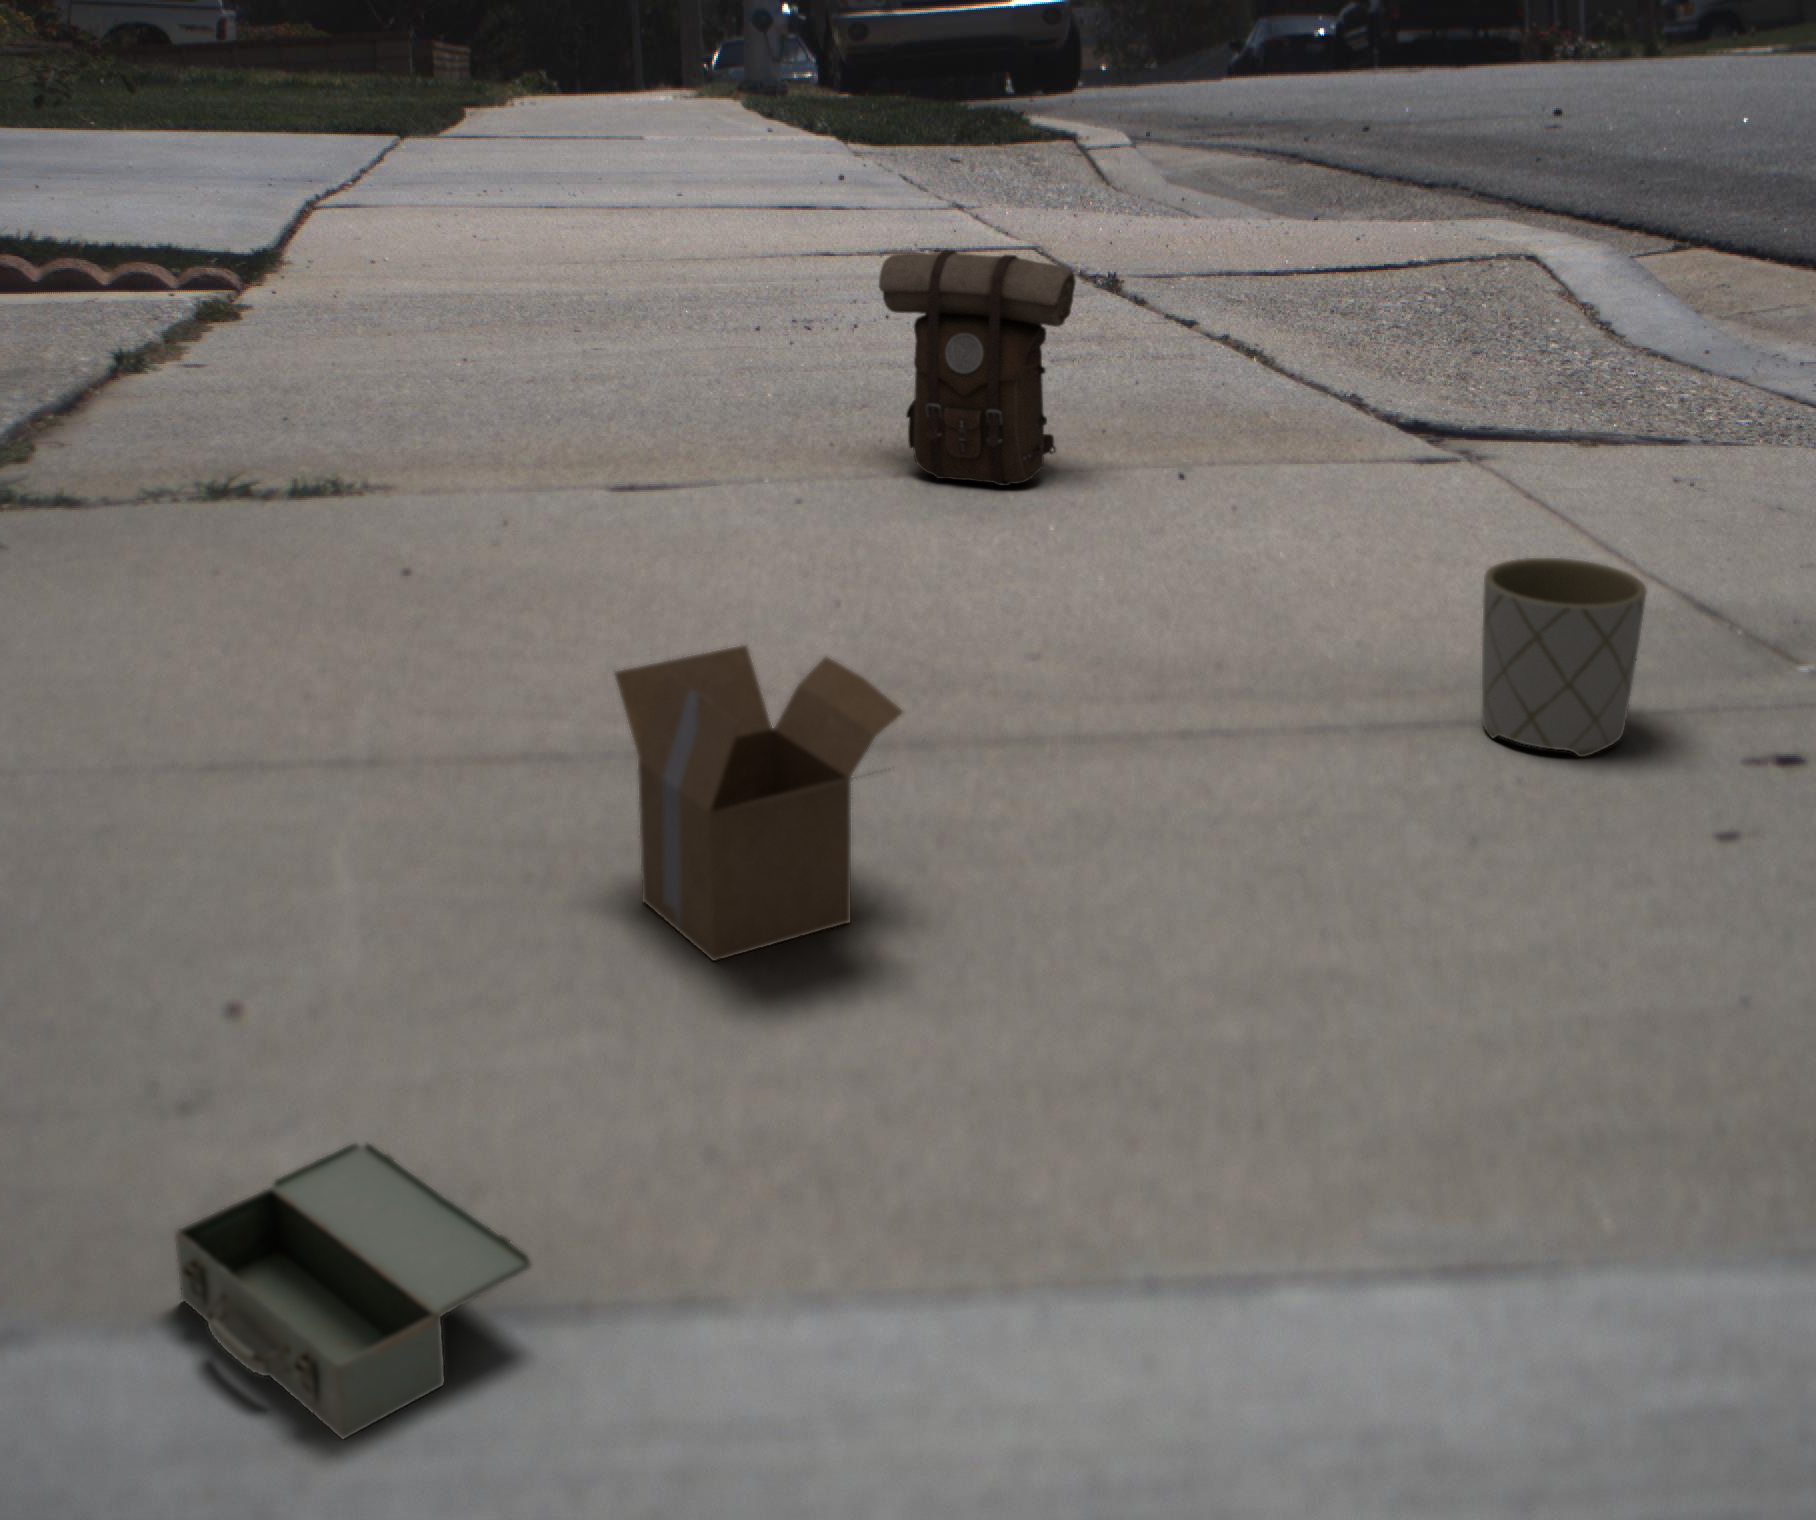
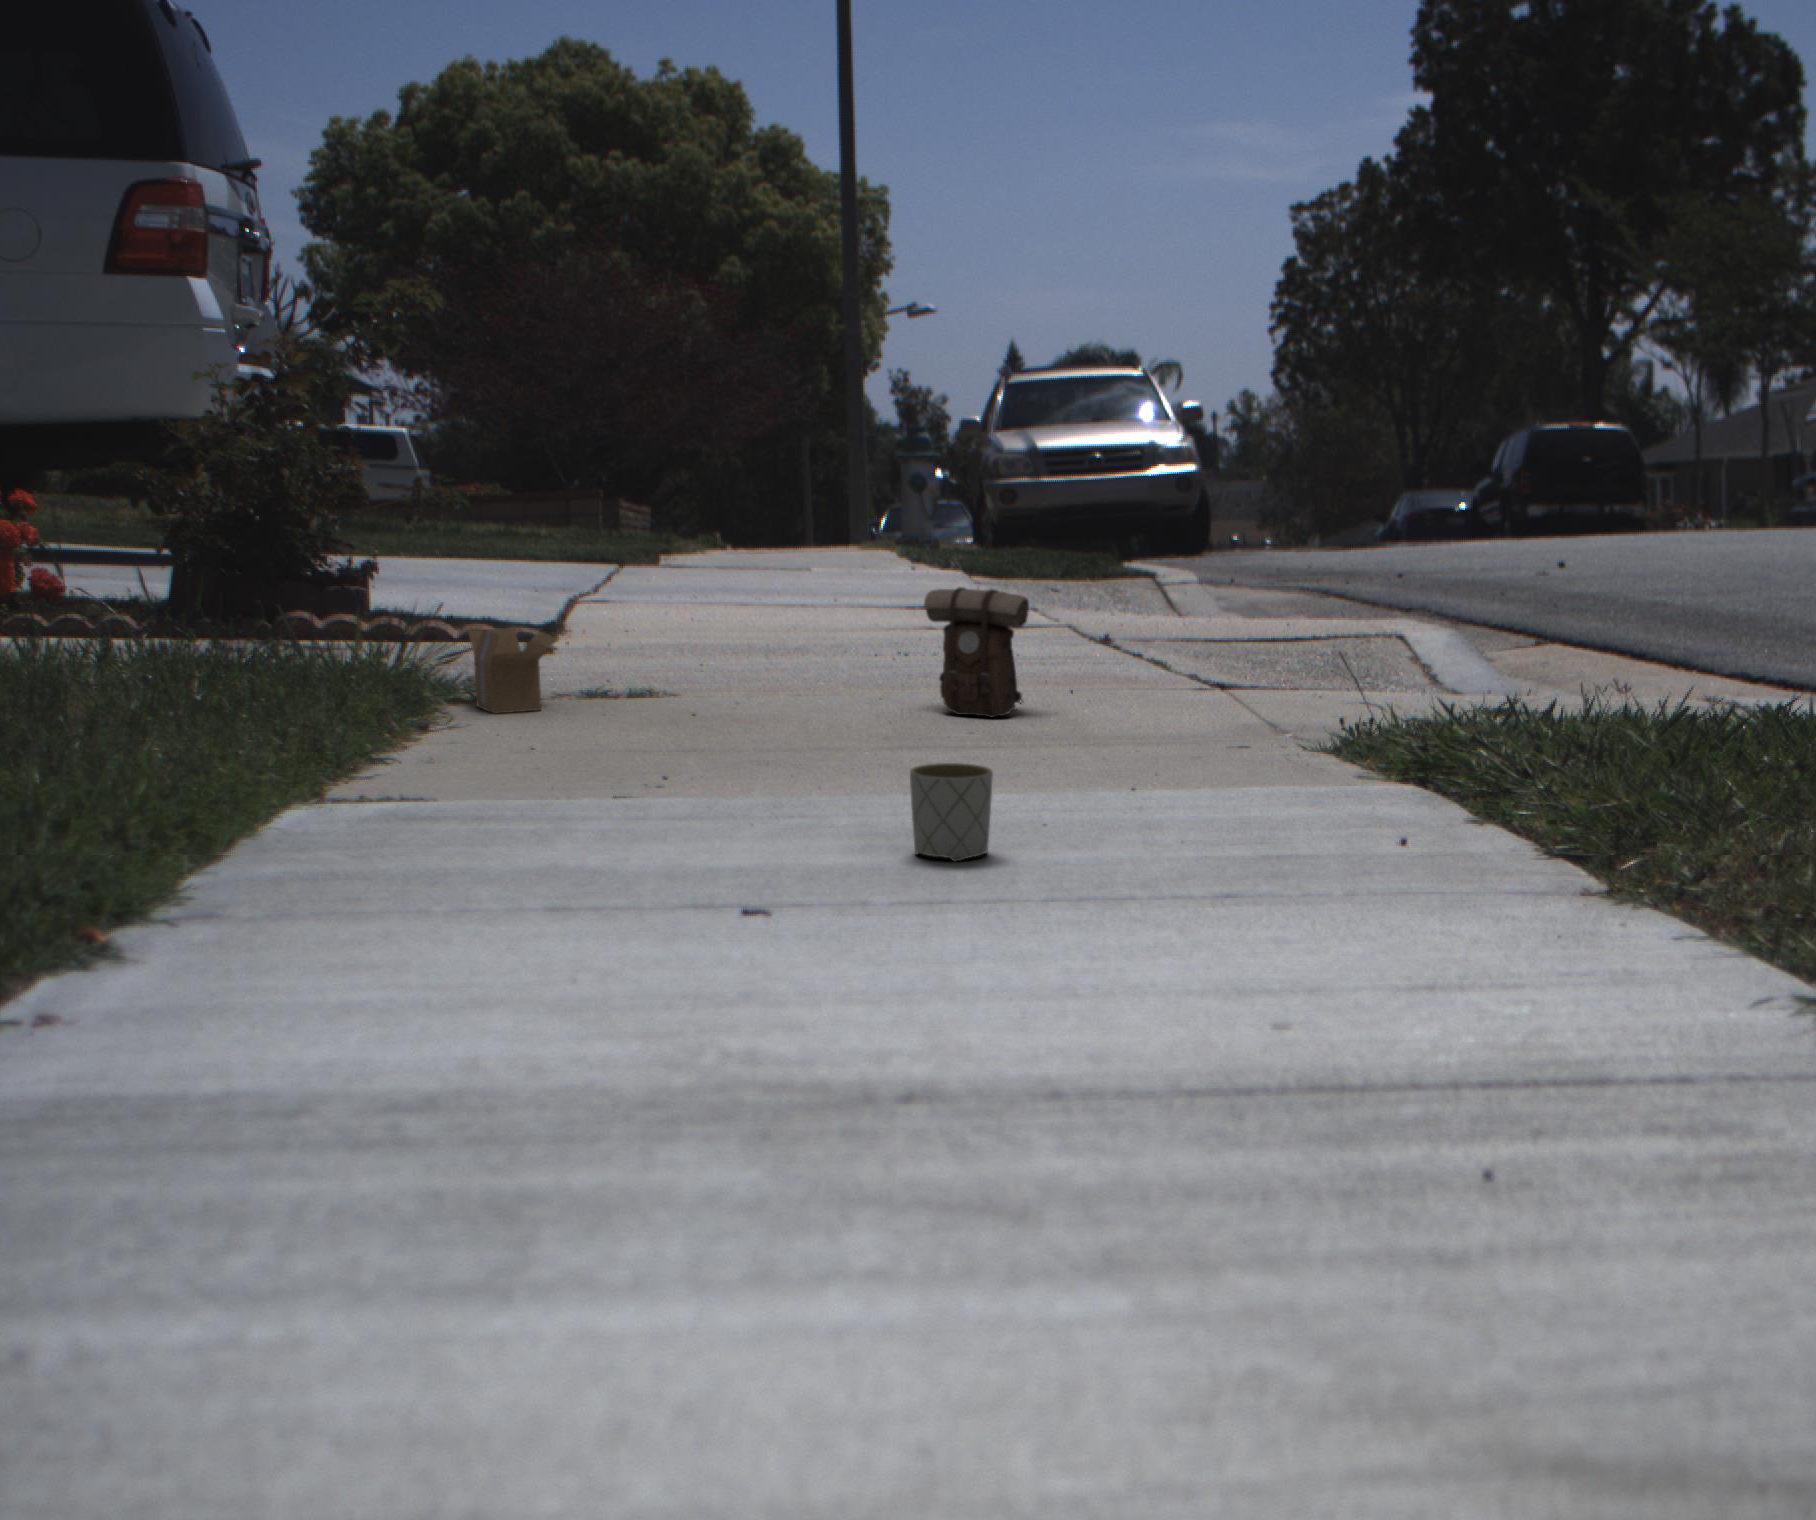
planter: present [1482,558,1647,757] -> present [910,763,993,862]
cardboard box: present [615,645,903,961] -> present [468,628,556,714]
toolbox: present [175,1143,531,1439] -> none [627,829,744,883]

